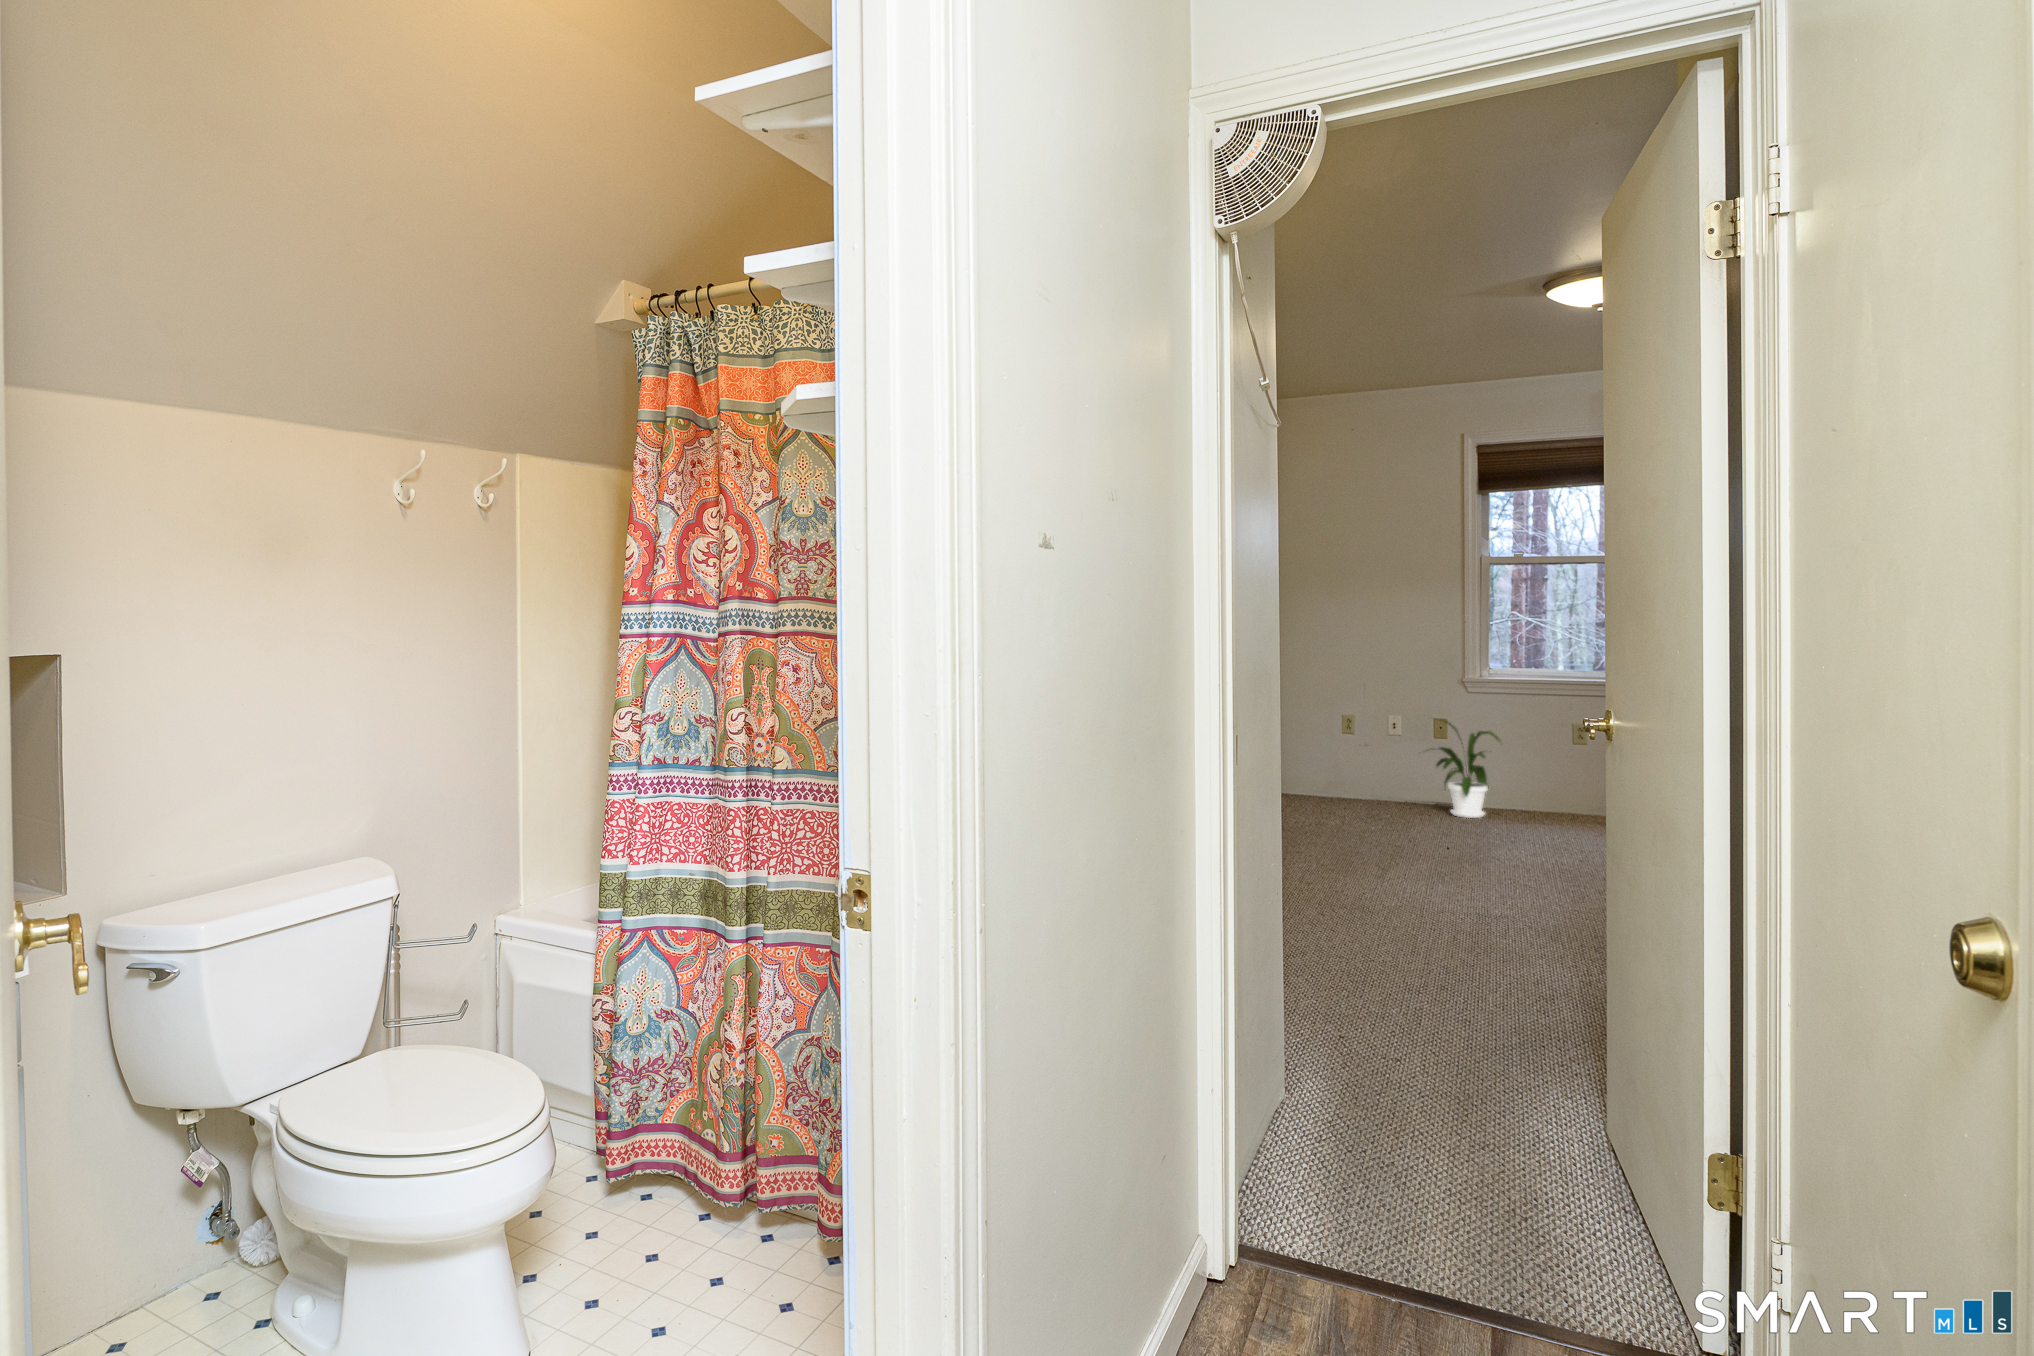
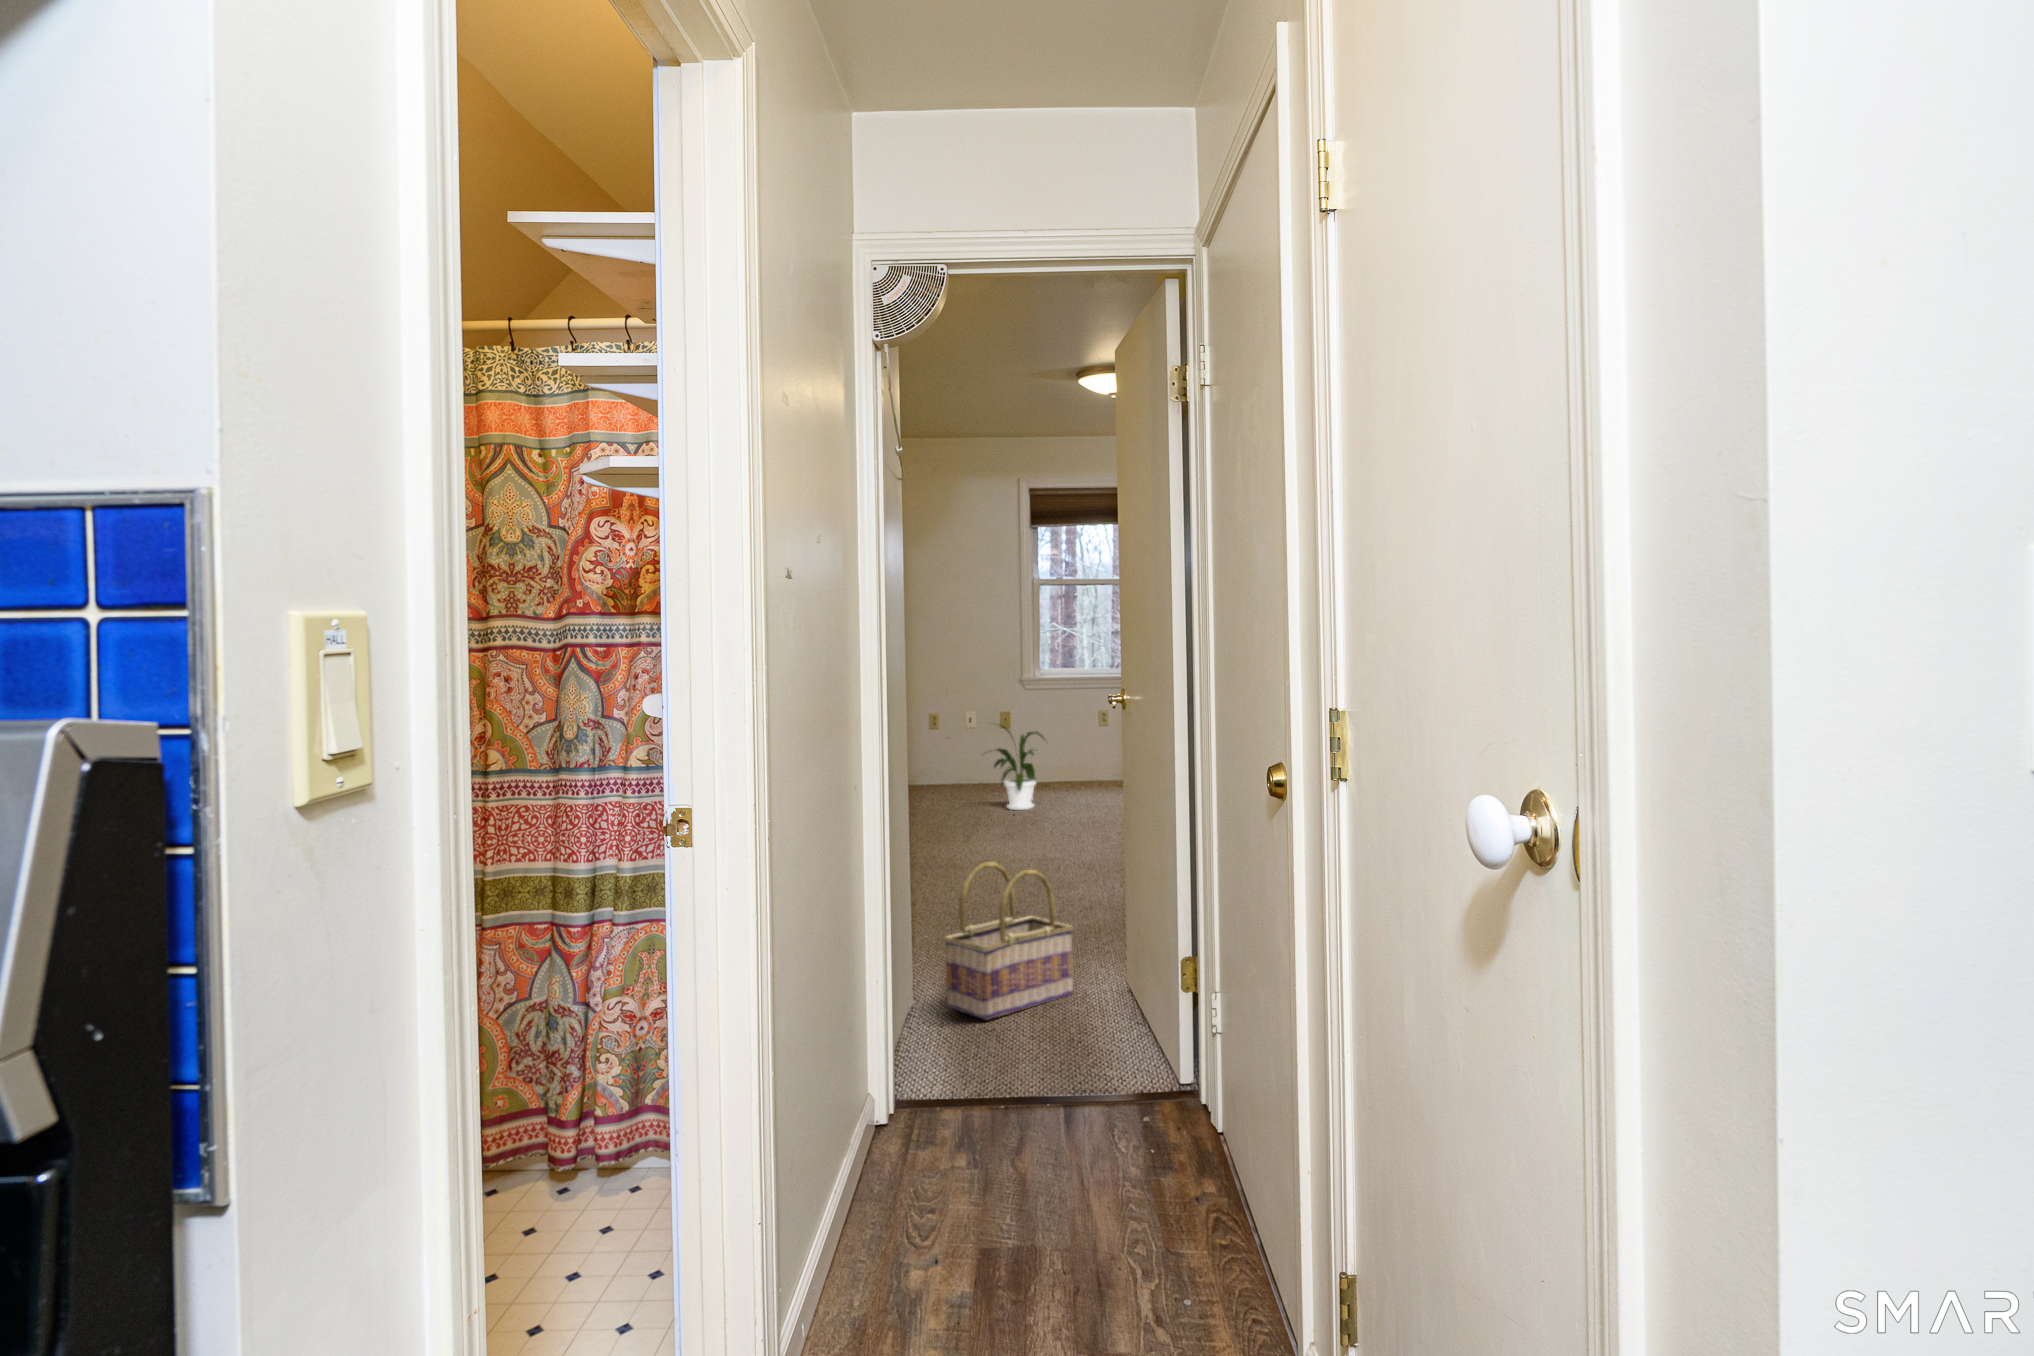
basket: none [1333,919,1520,1130] -> present [944,862,1073,1020]

